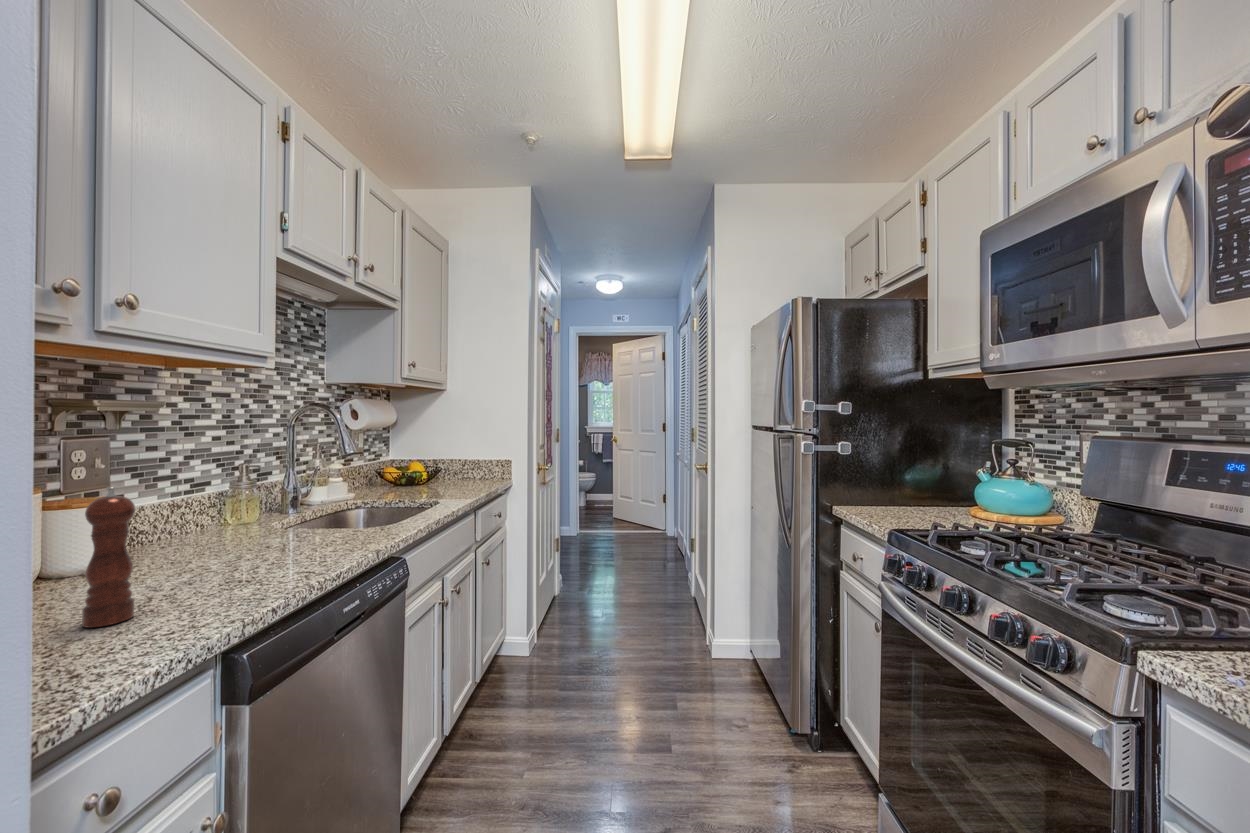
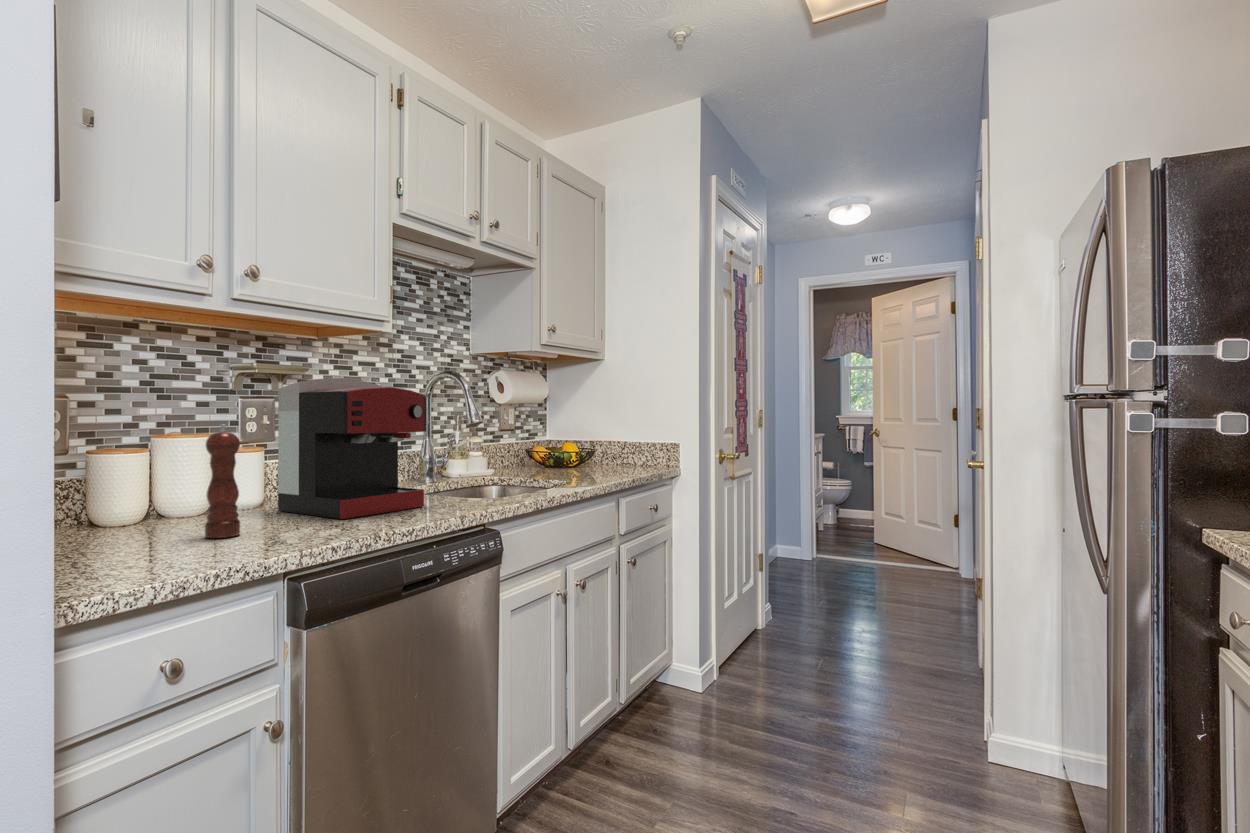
coffee maker: none [140,419,330,574] -> present [278,378,426,519]

